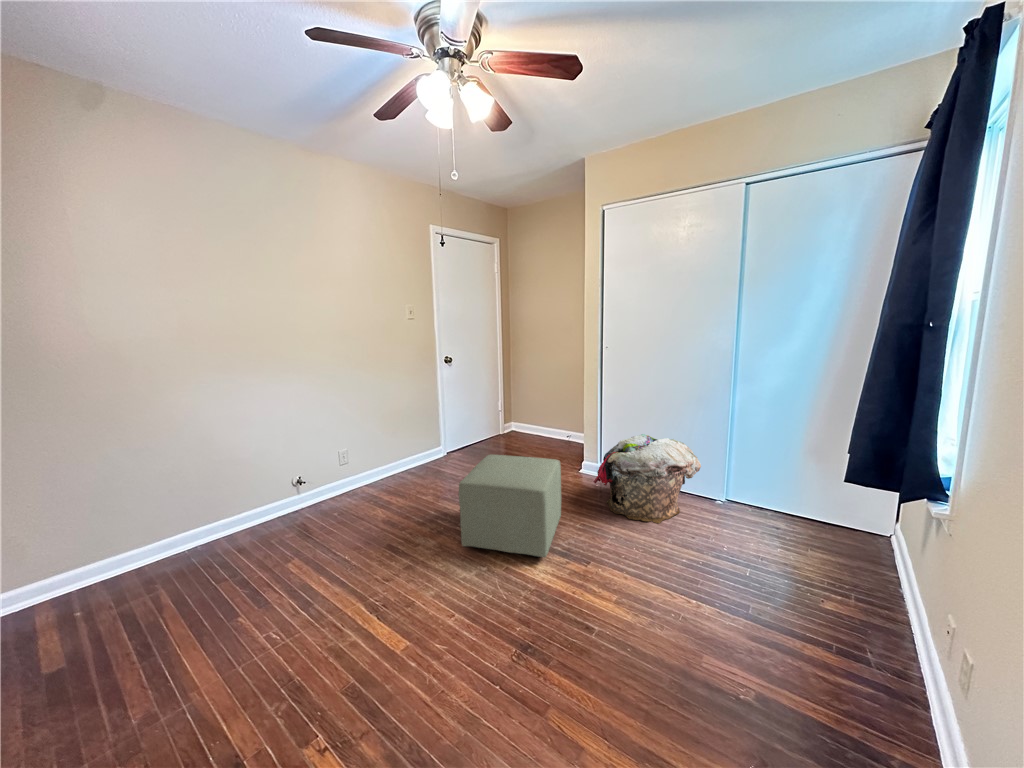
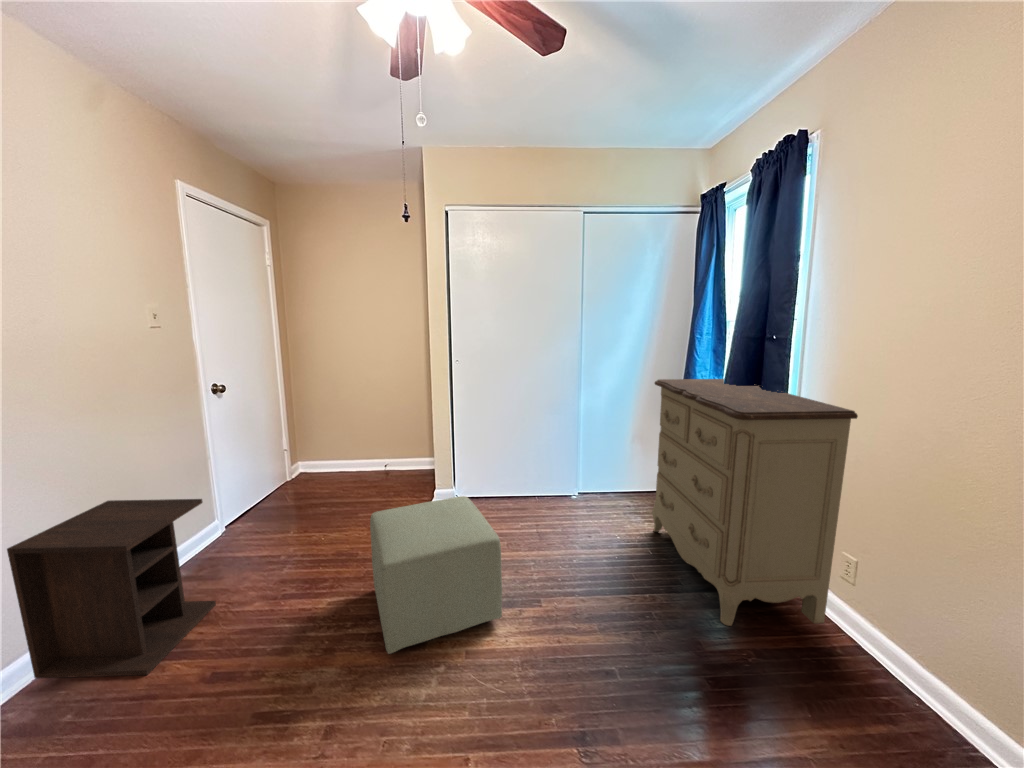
dresser: none [755,378,981,739] -> present [652,379,858,626]
nightstand: none [331,416,414,509] -> present [7,499,216,679]
laundry basket: present [593,434,701,523] -> none [481,447,572,539]

